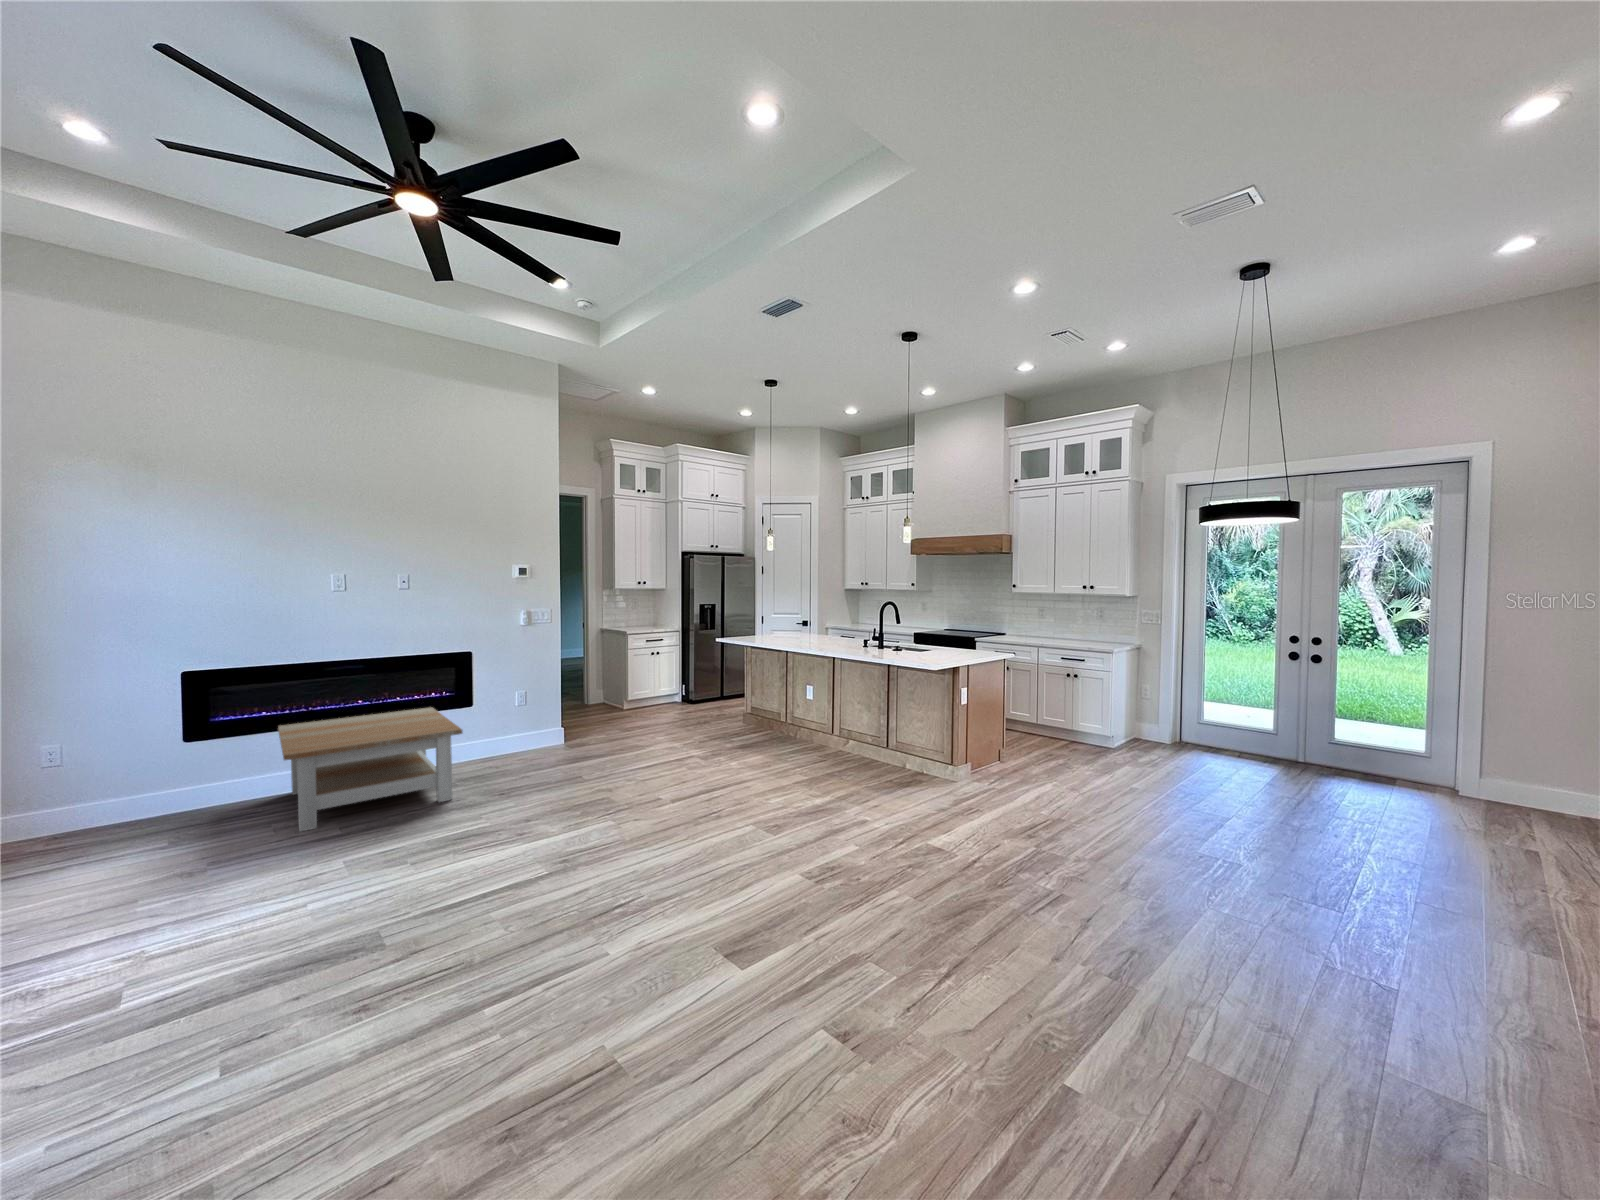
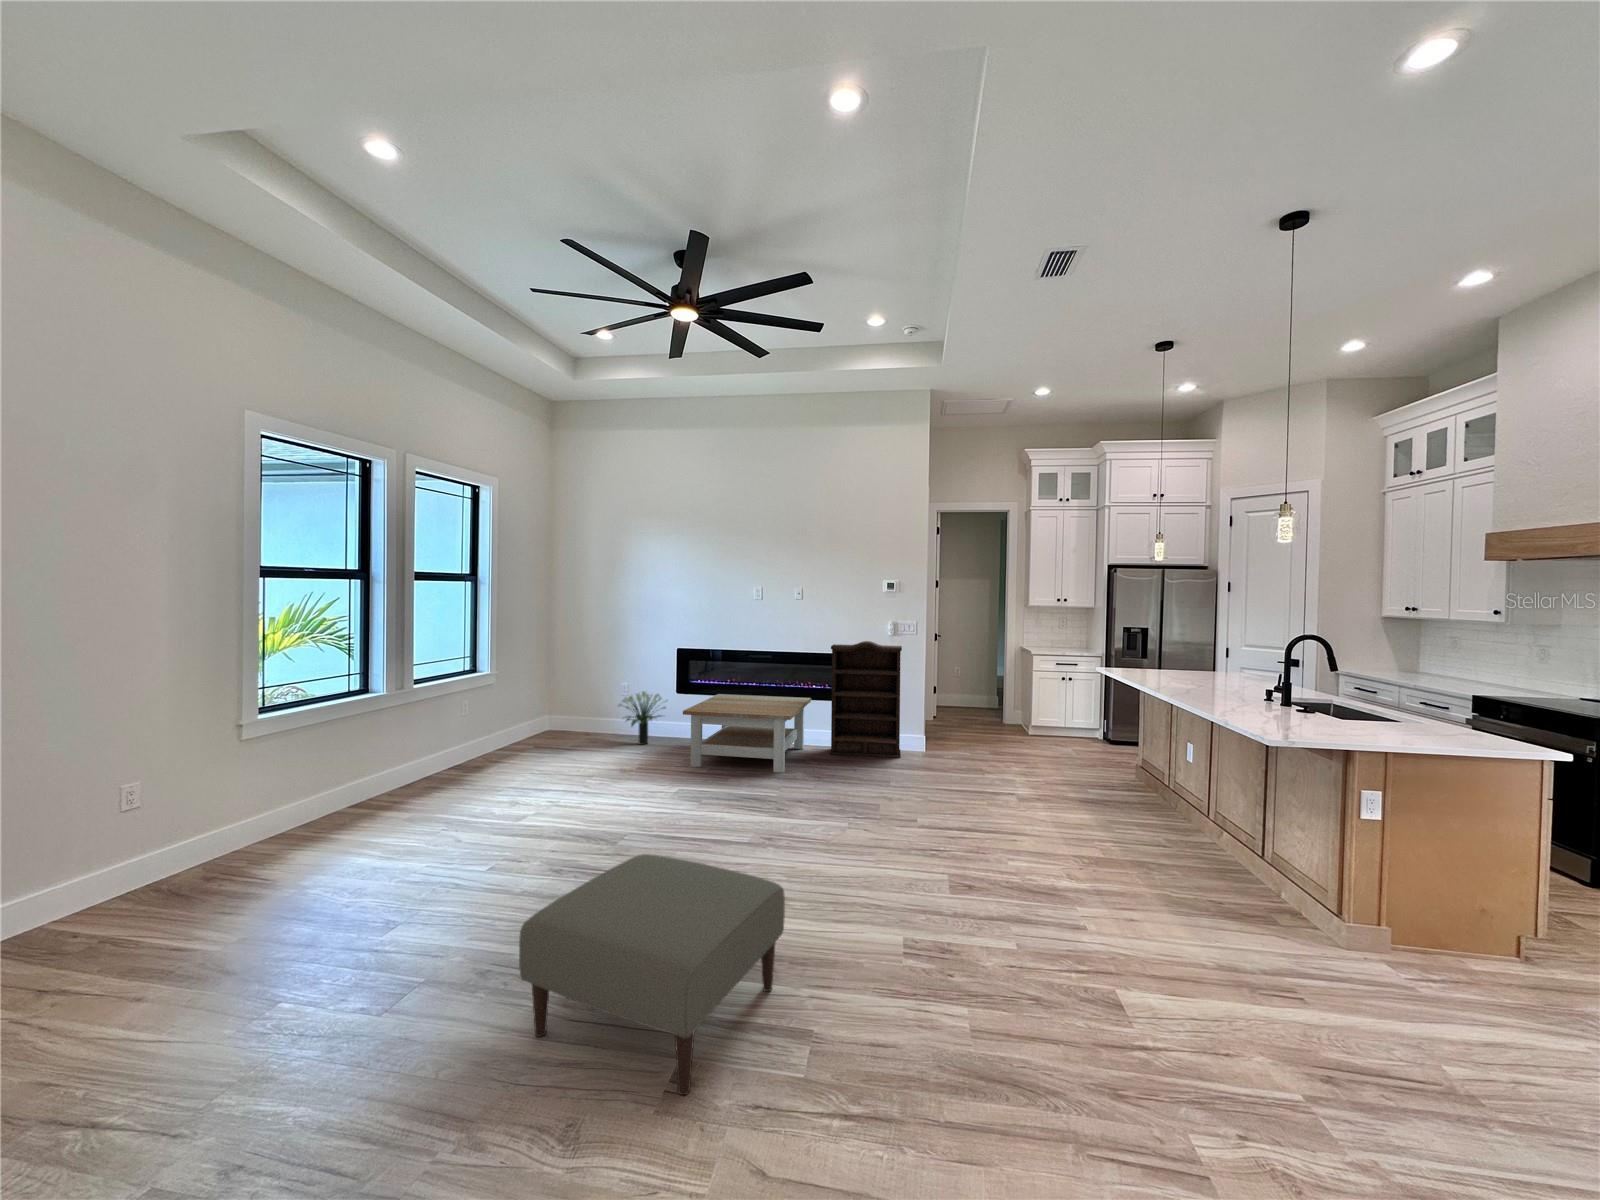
bookshelf: none [460,633,552,768] -> present [830,641,902,758]
potted plant: none [67,745,187,834] -> present [619,691,667,745]
ottoman: none [628,855,881,1117] -> present [519,854,785,1095]

